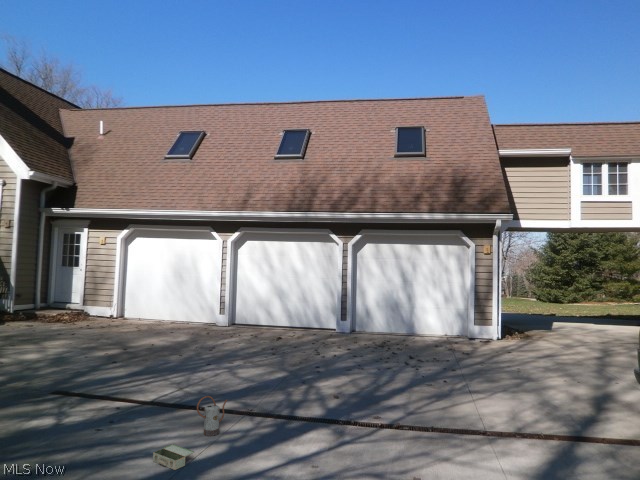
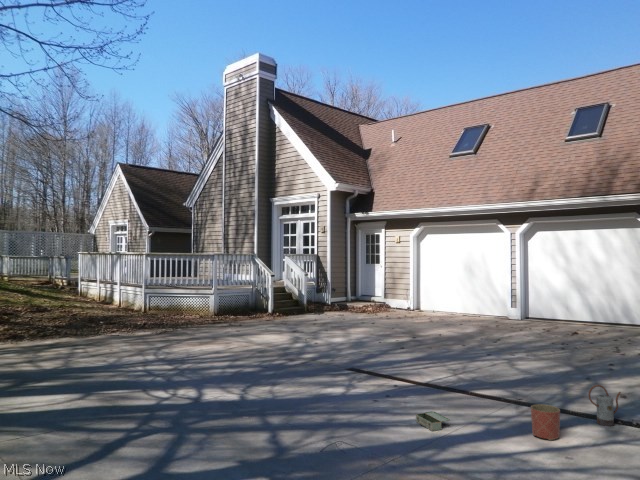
watering can: present [197,396,227,436] -> present [588,385,621,426]
planter: none [276,417,302,454] -> present [531,404,560,440]

